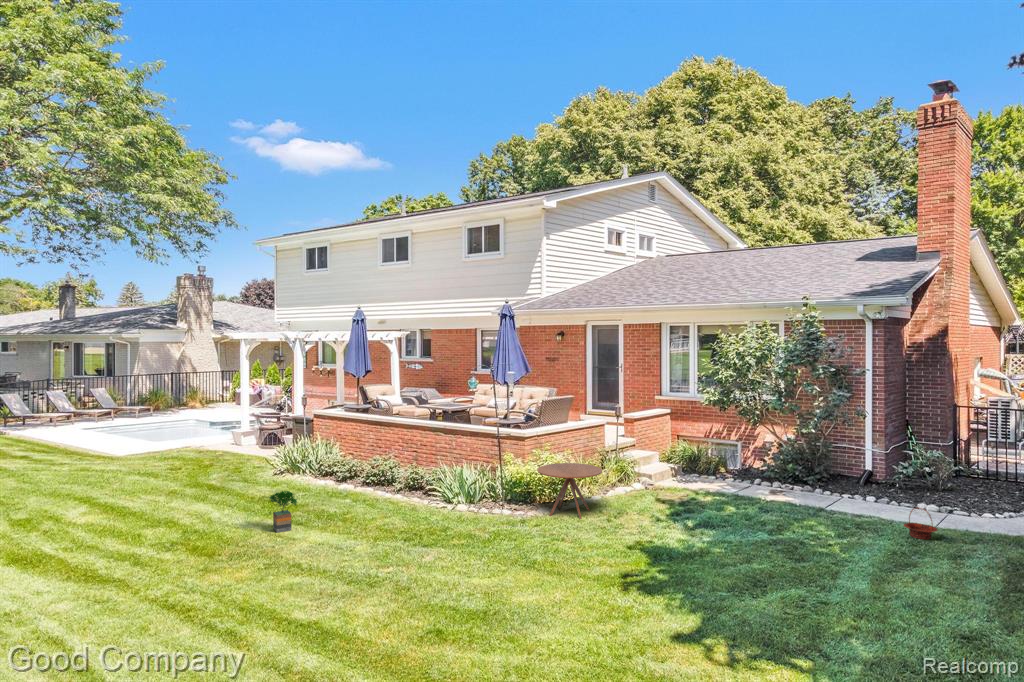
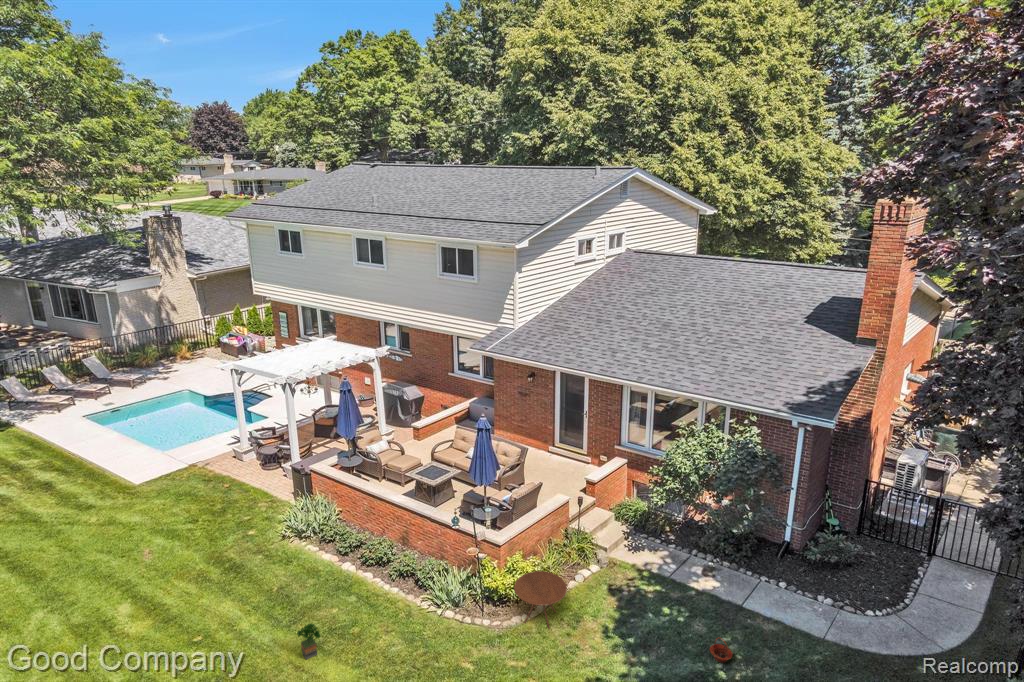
basket: present [904,509,938,539] -> present [710,642,733,663]

